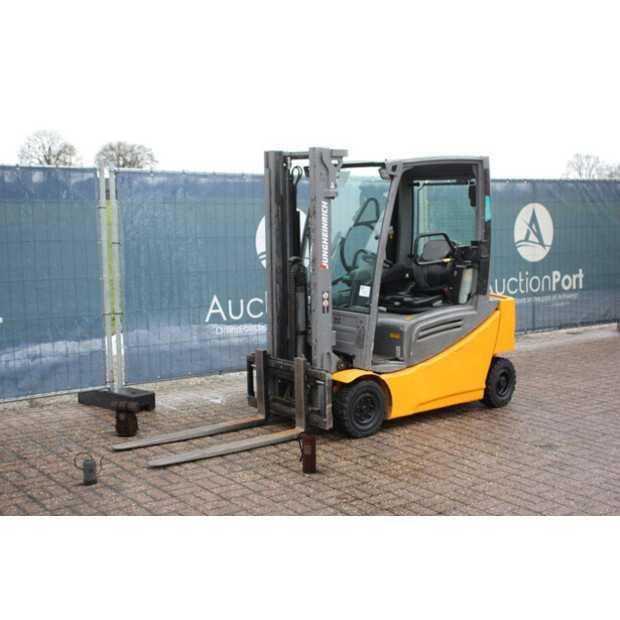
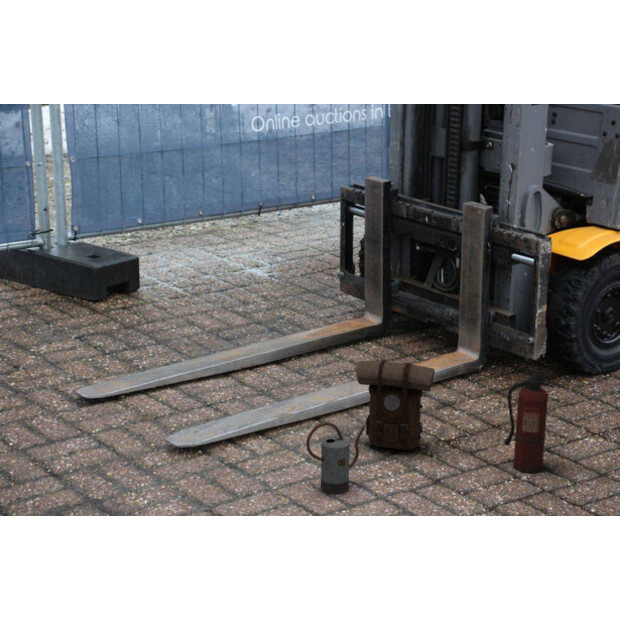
backpack: present [110,401,139,436] -> present [356,360,435,451]
watering can: present [74,452,104,485] -> present [306,422,365,494]

